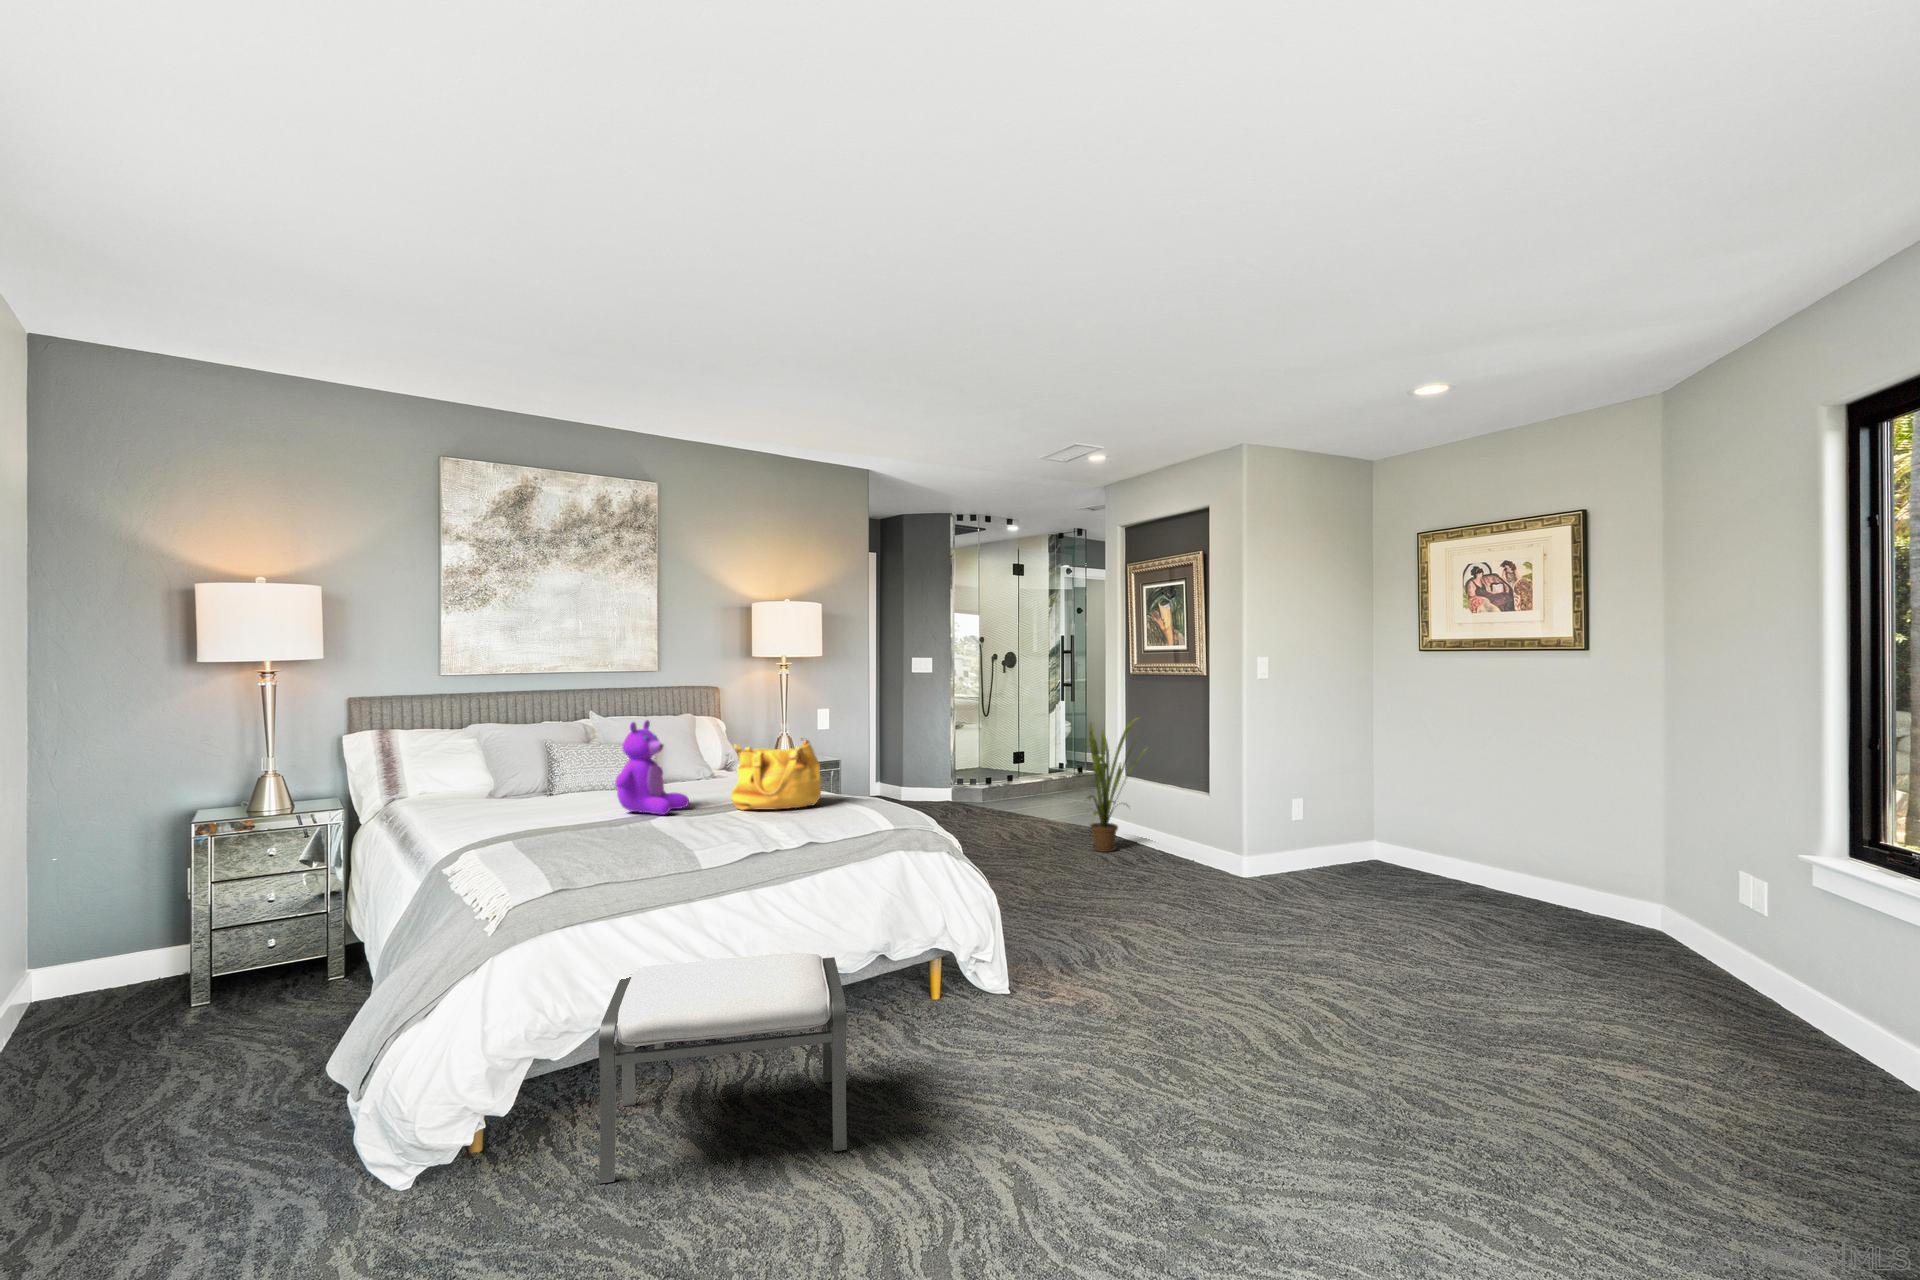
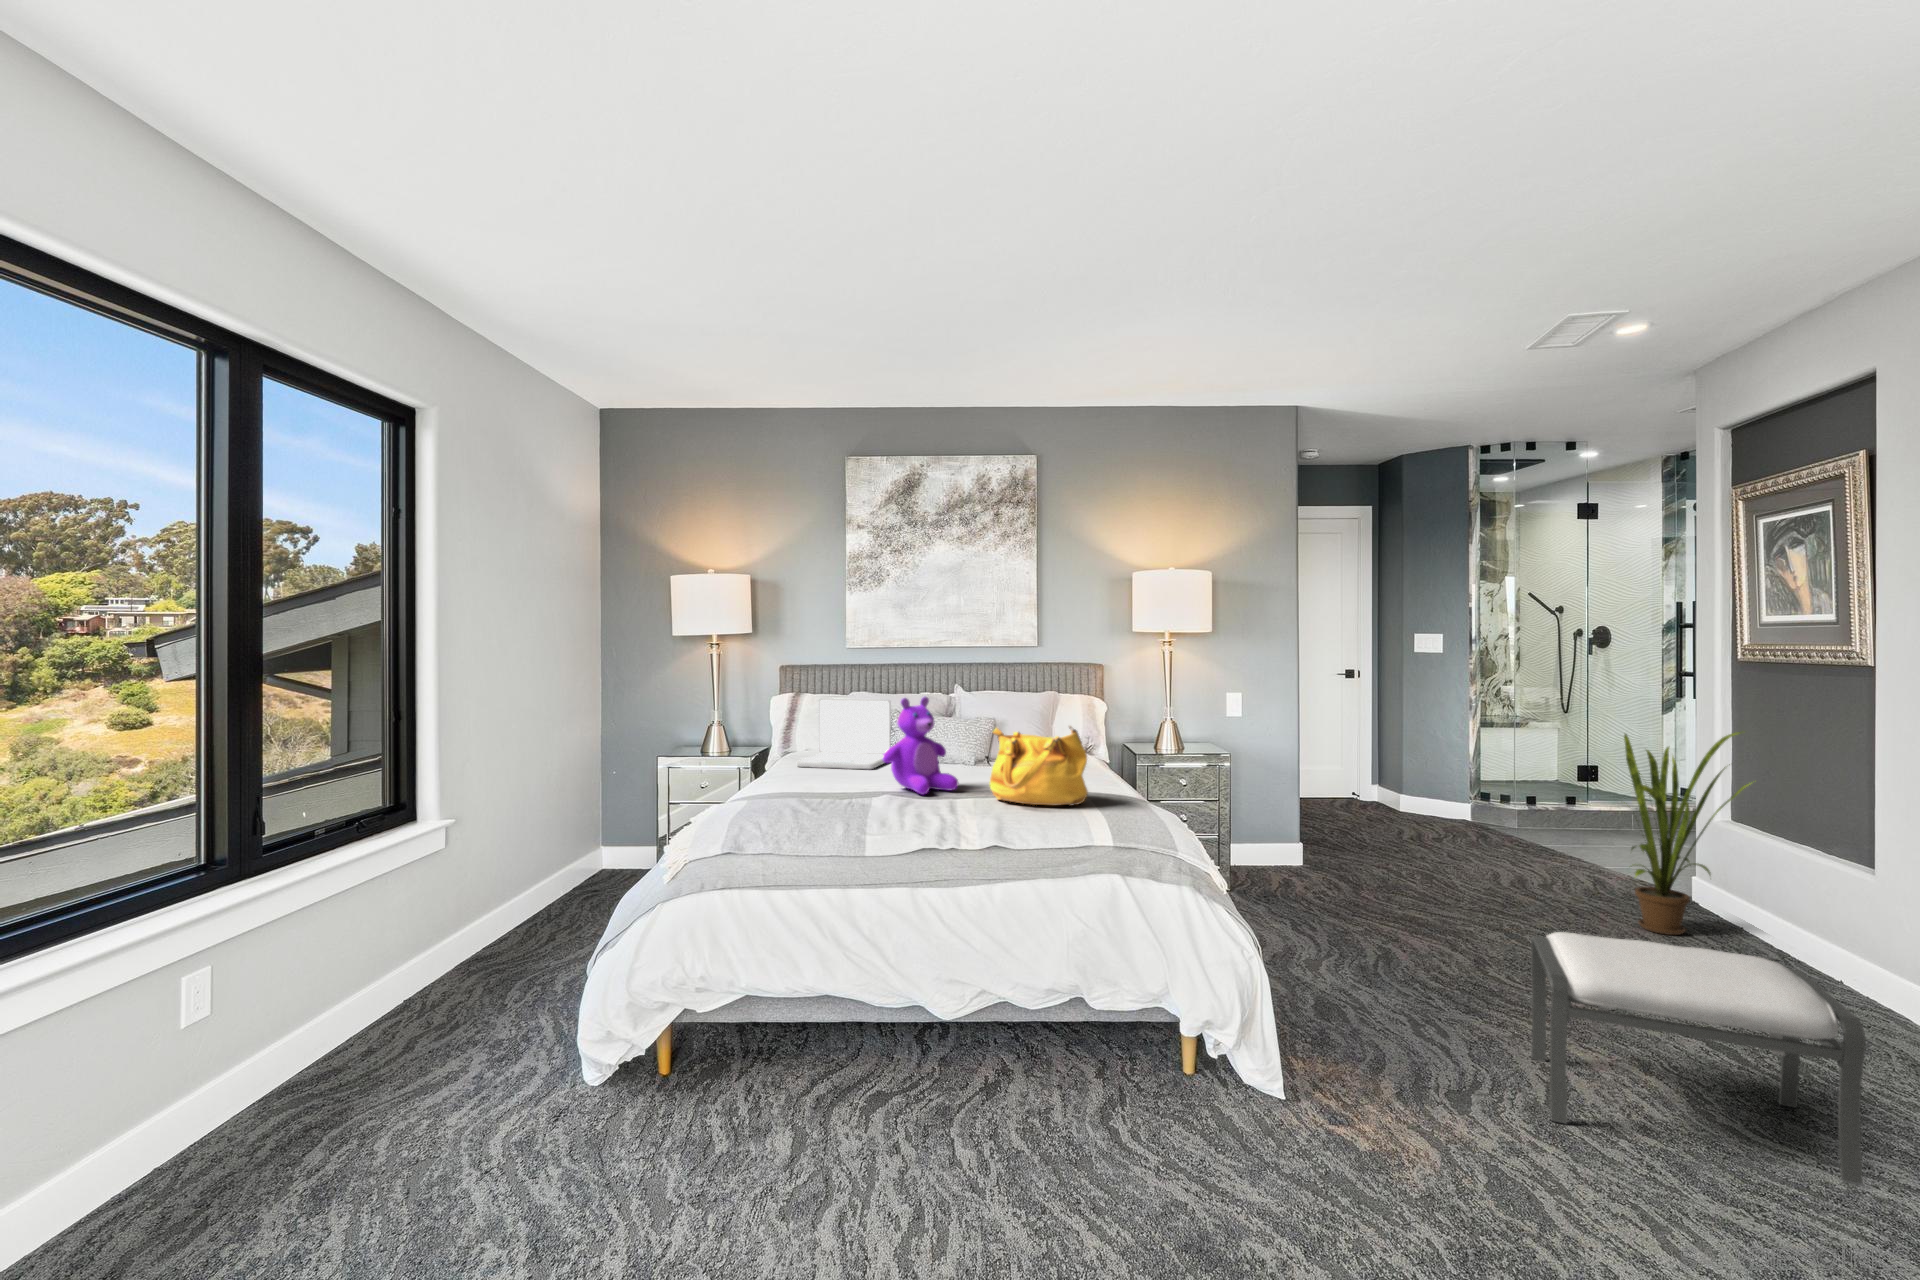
laptop: none [447,728,547,809] -> present [797,698,891,769]
ottoman: present [599,953,847,1184] -> present [1531,932,1866,1185]

